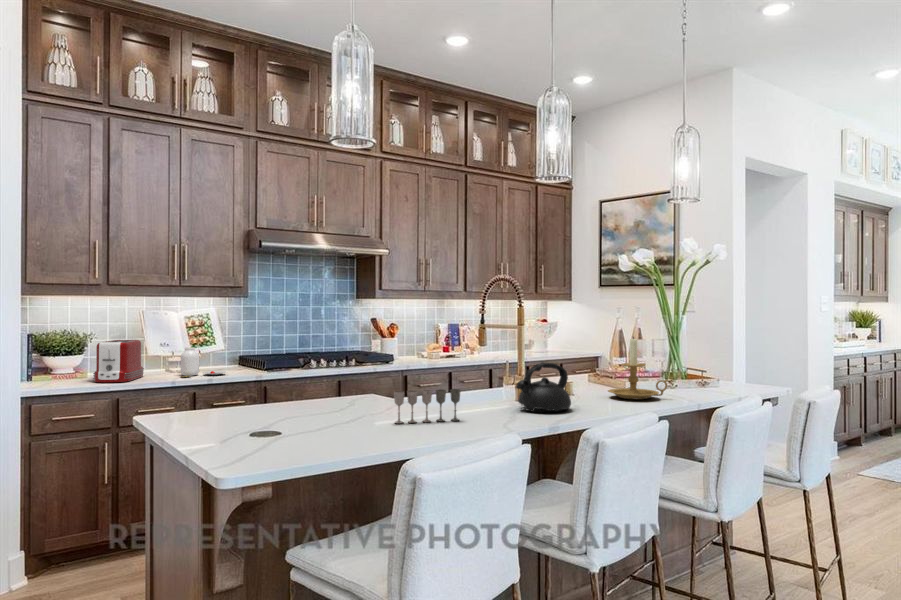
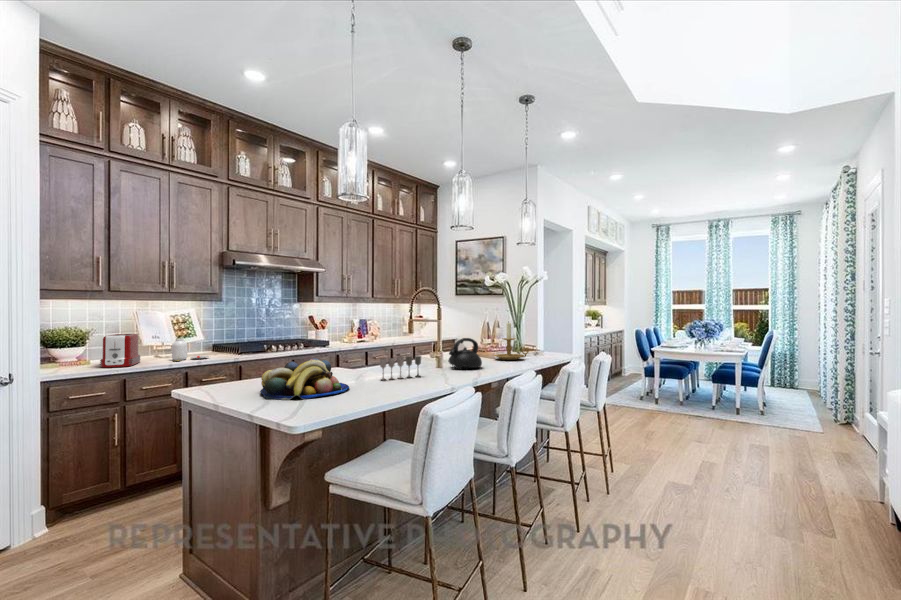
fruit bowl: none [212,387,337,447] -> present [260,358,349,400]

